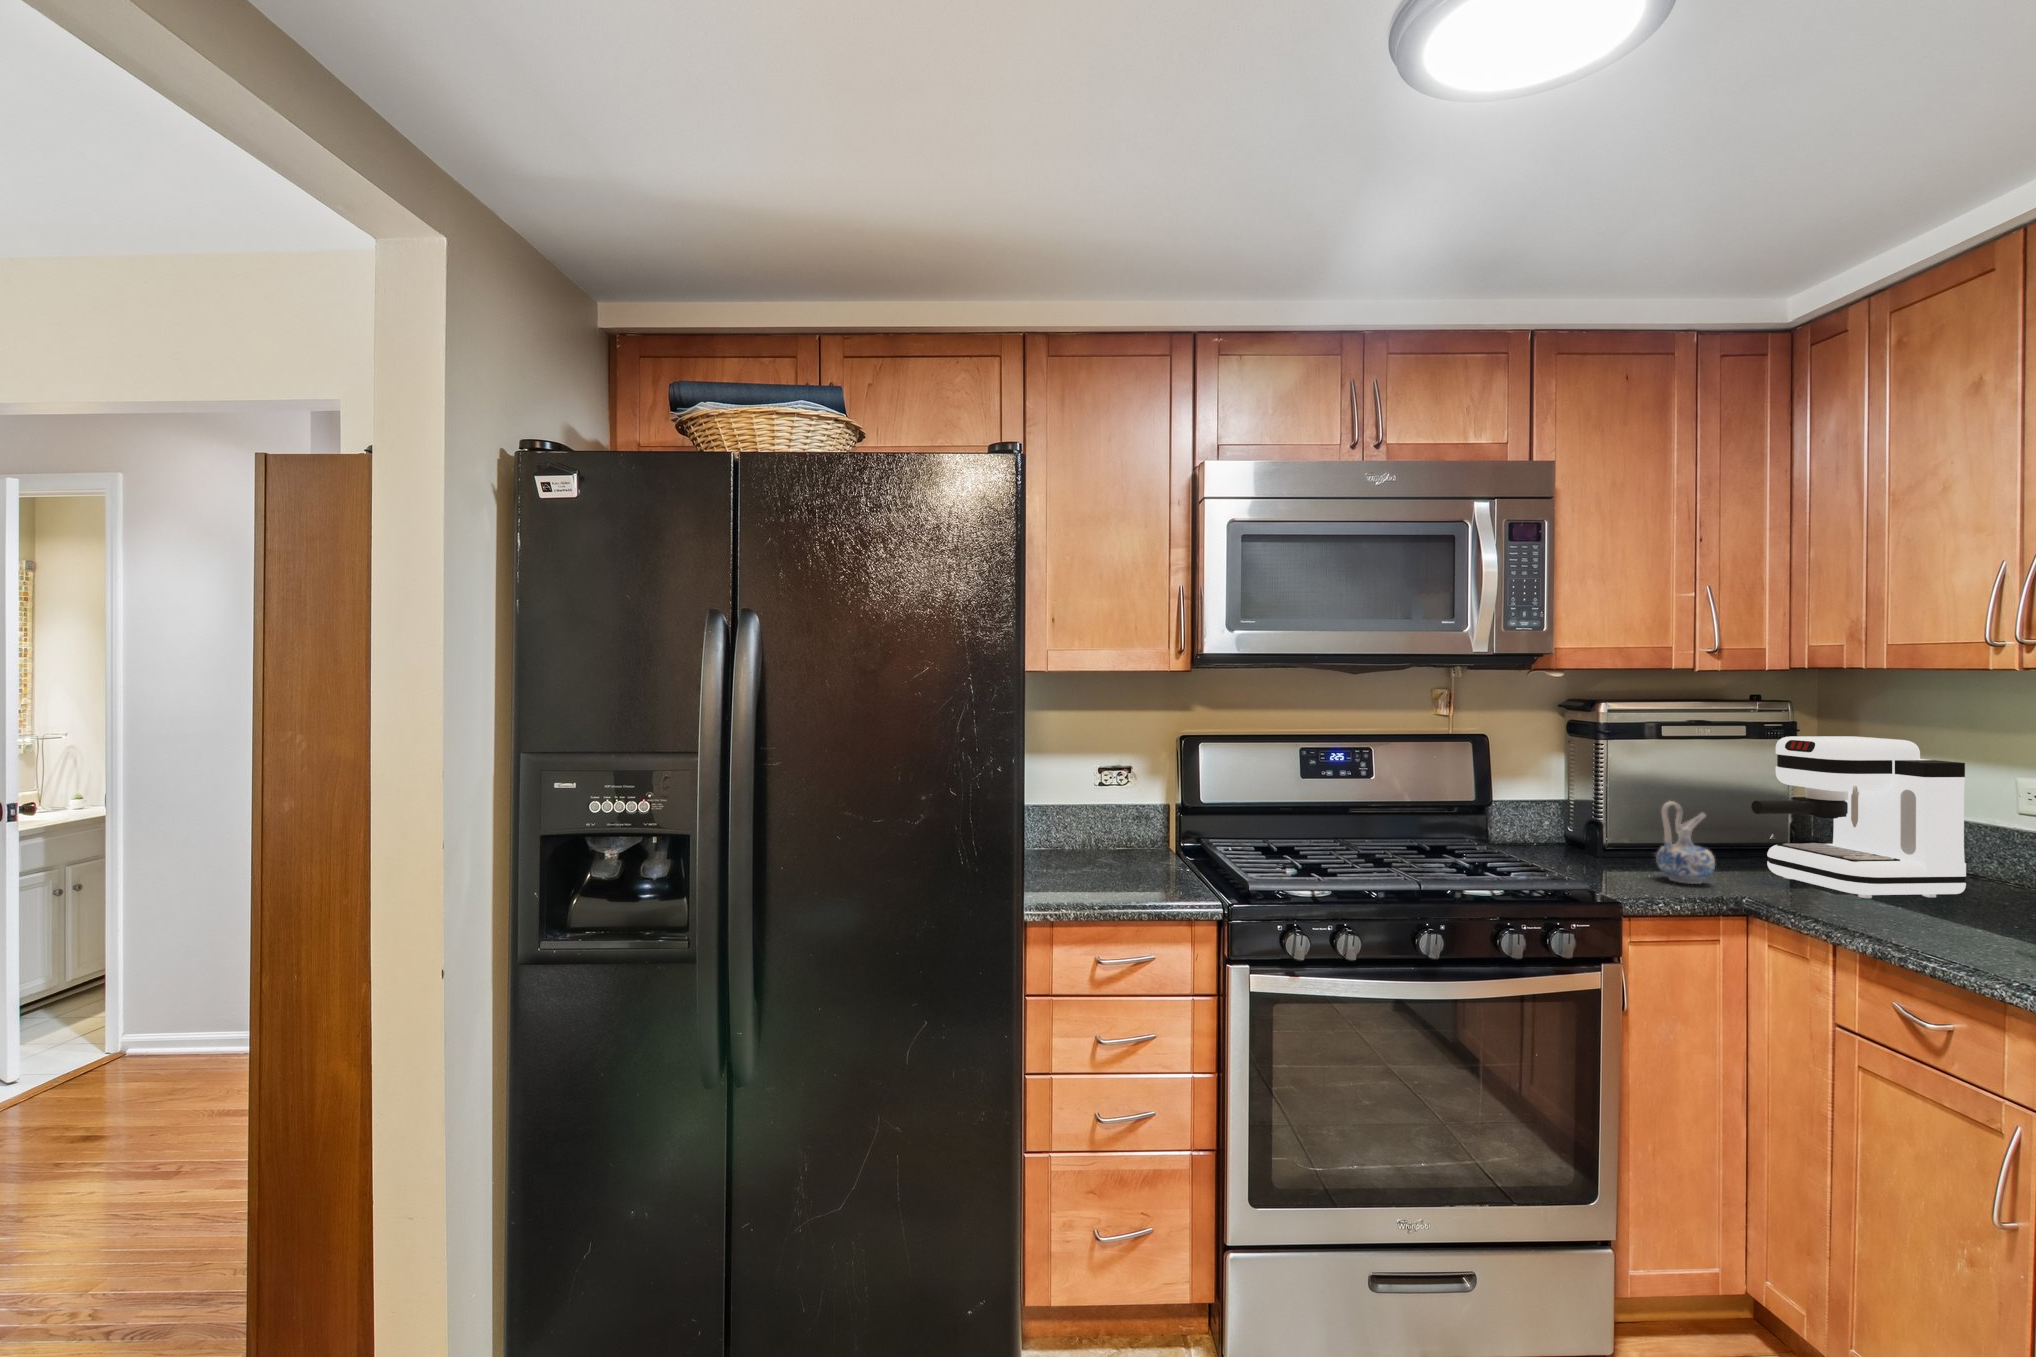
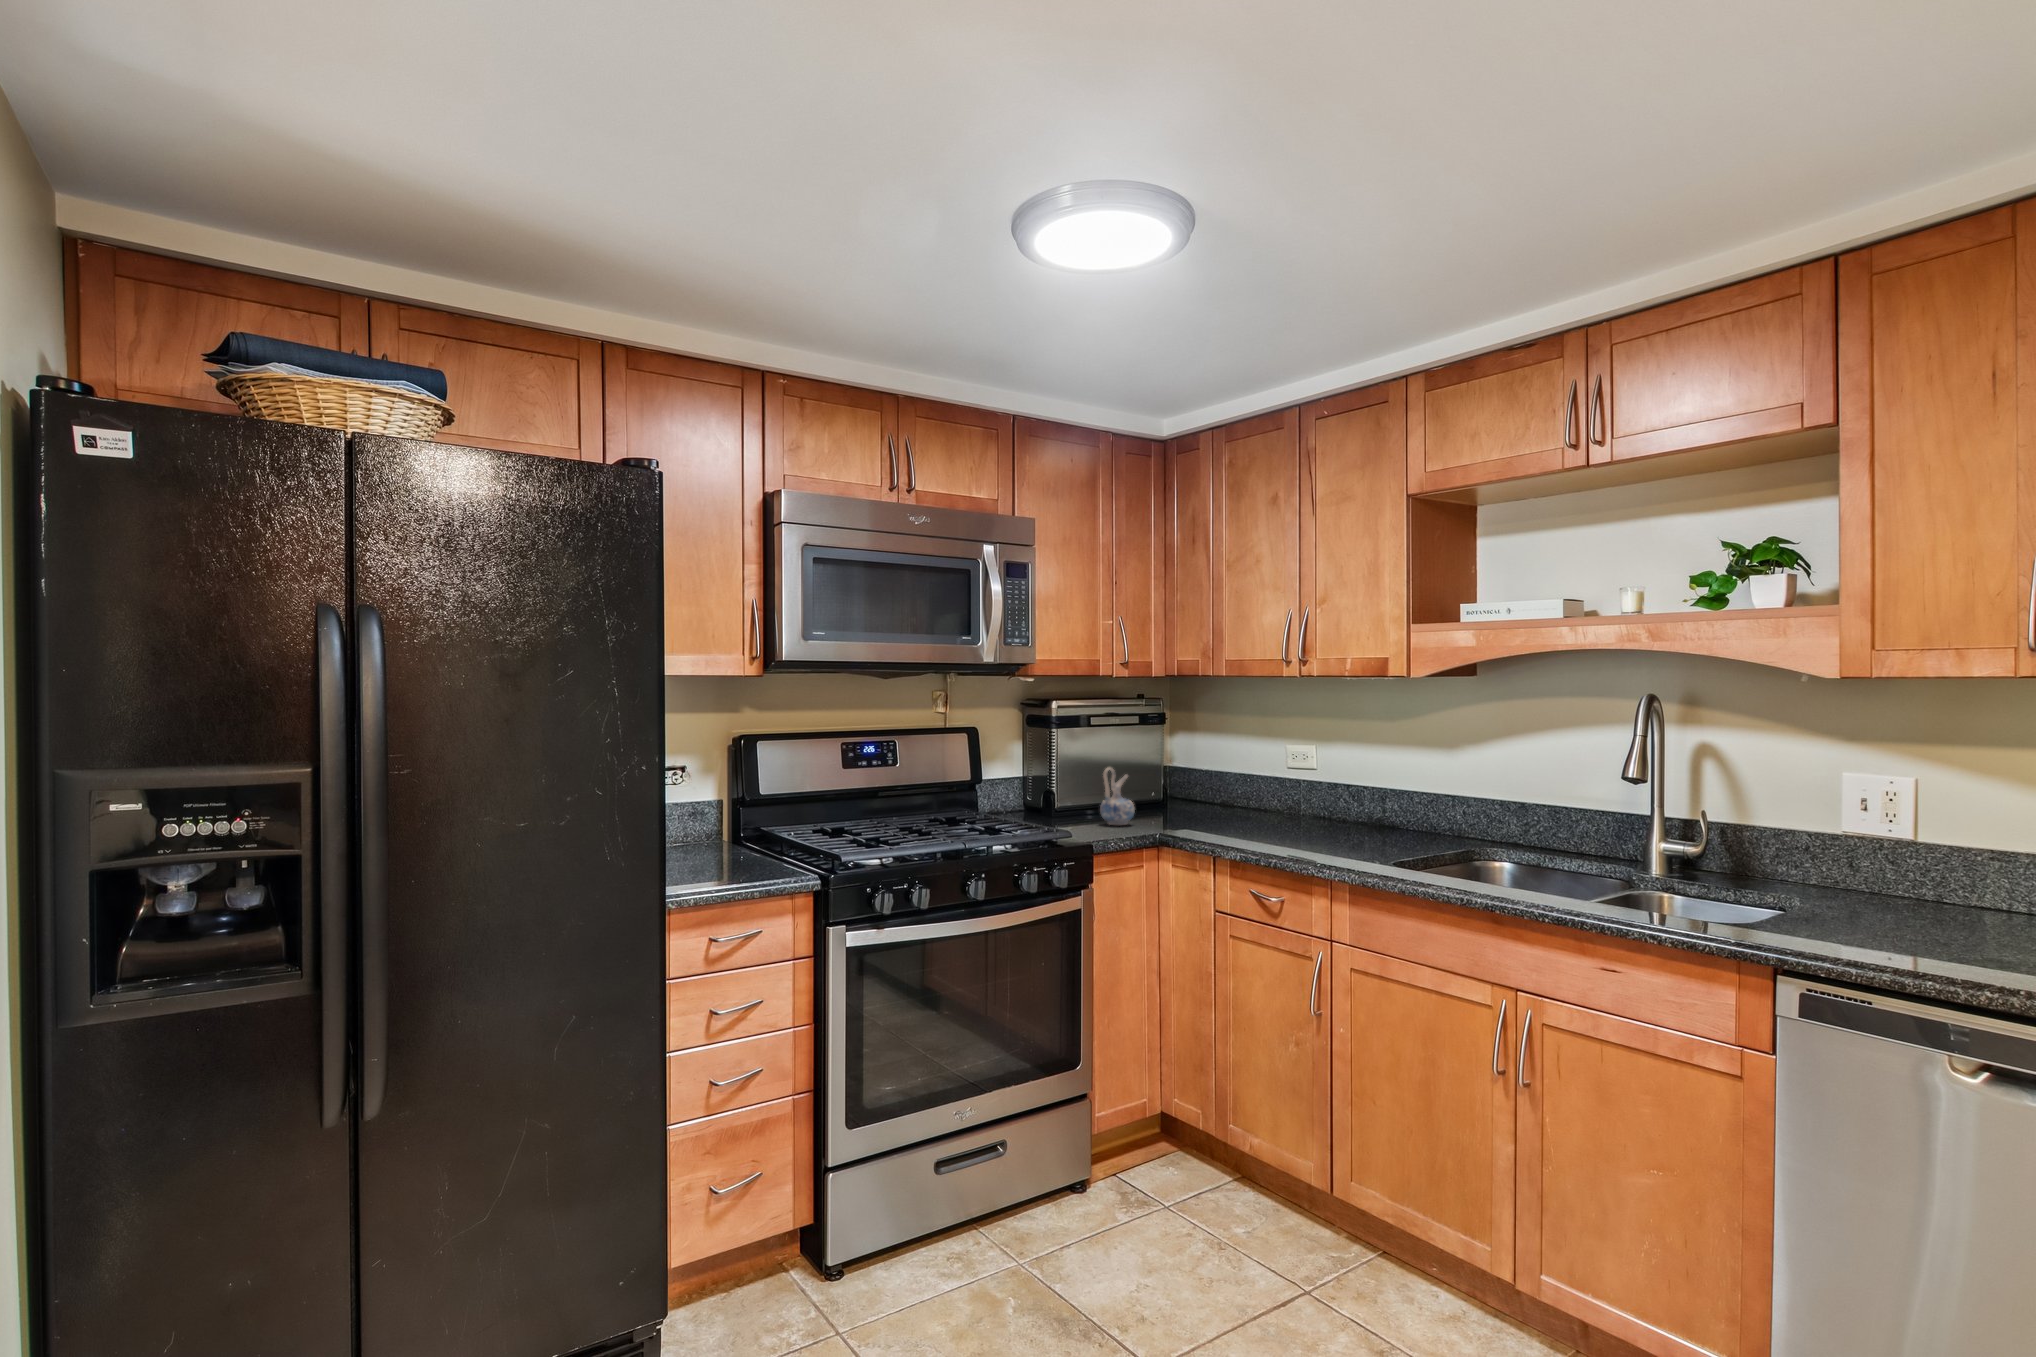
coffee maker: present [1751,736,1966,898] -> none [1151,718,1259,823]

